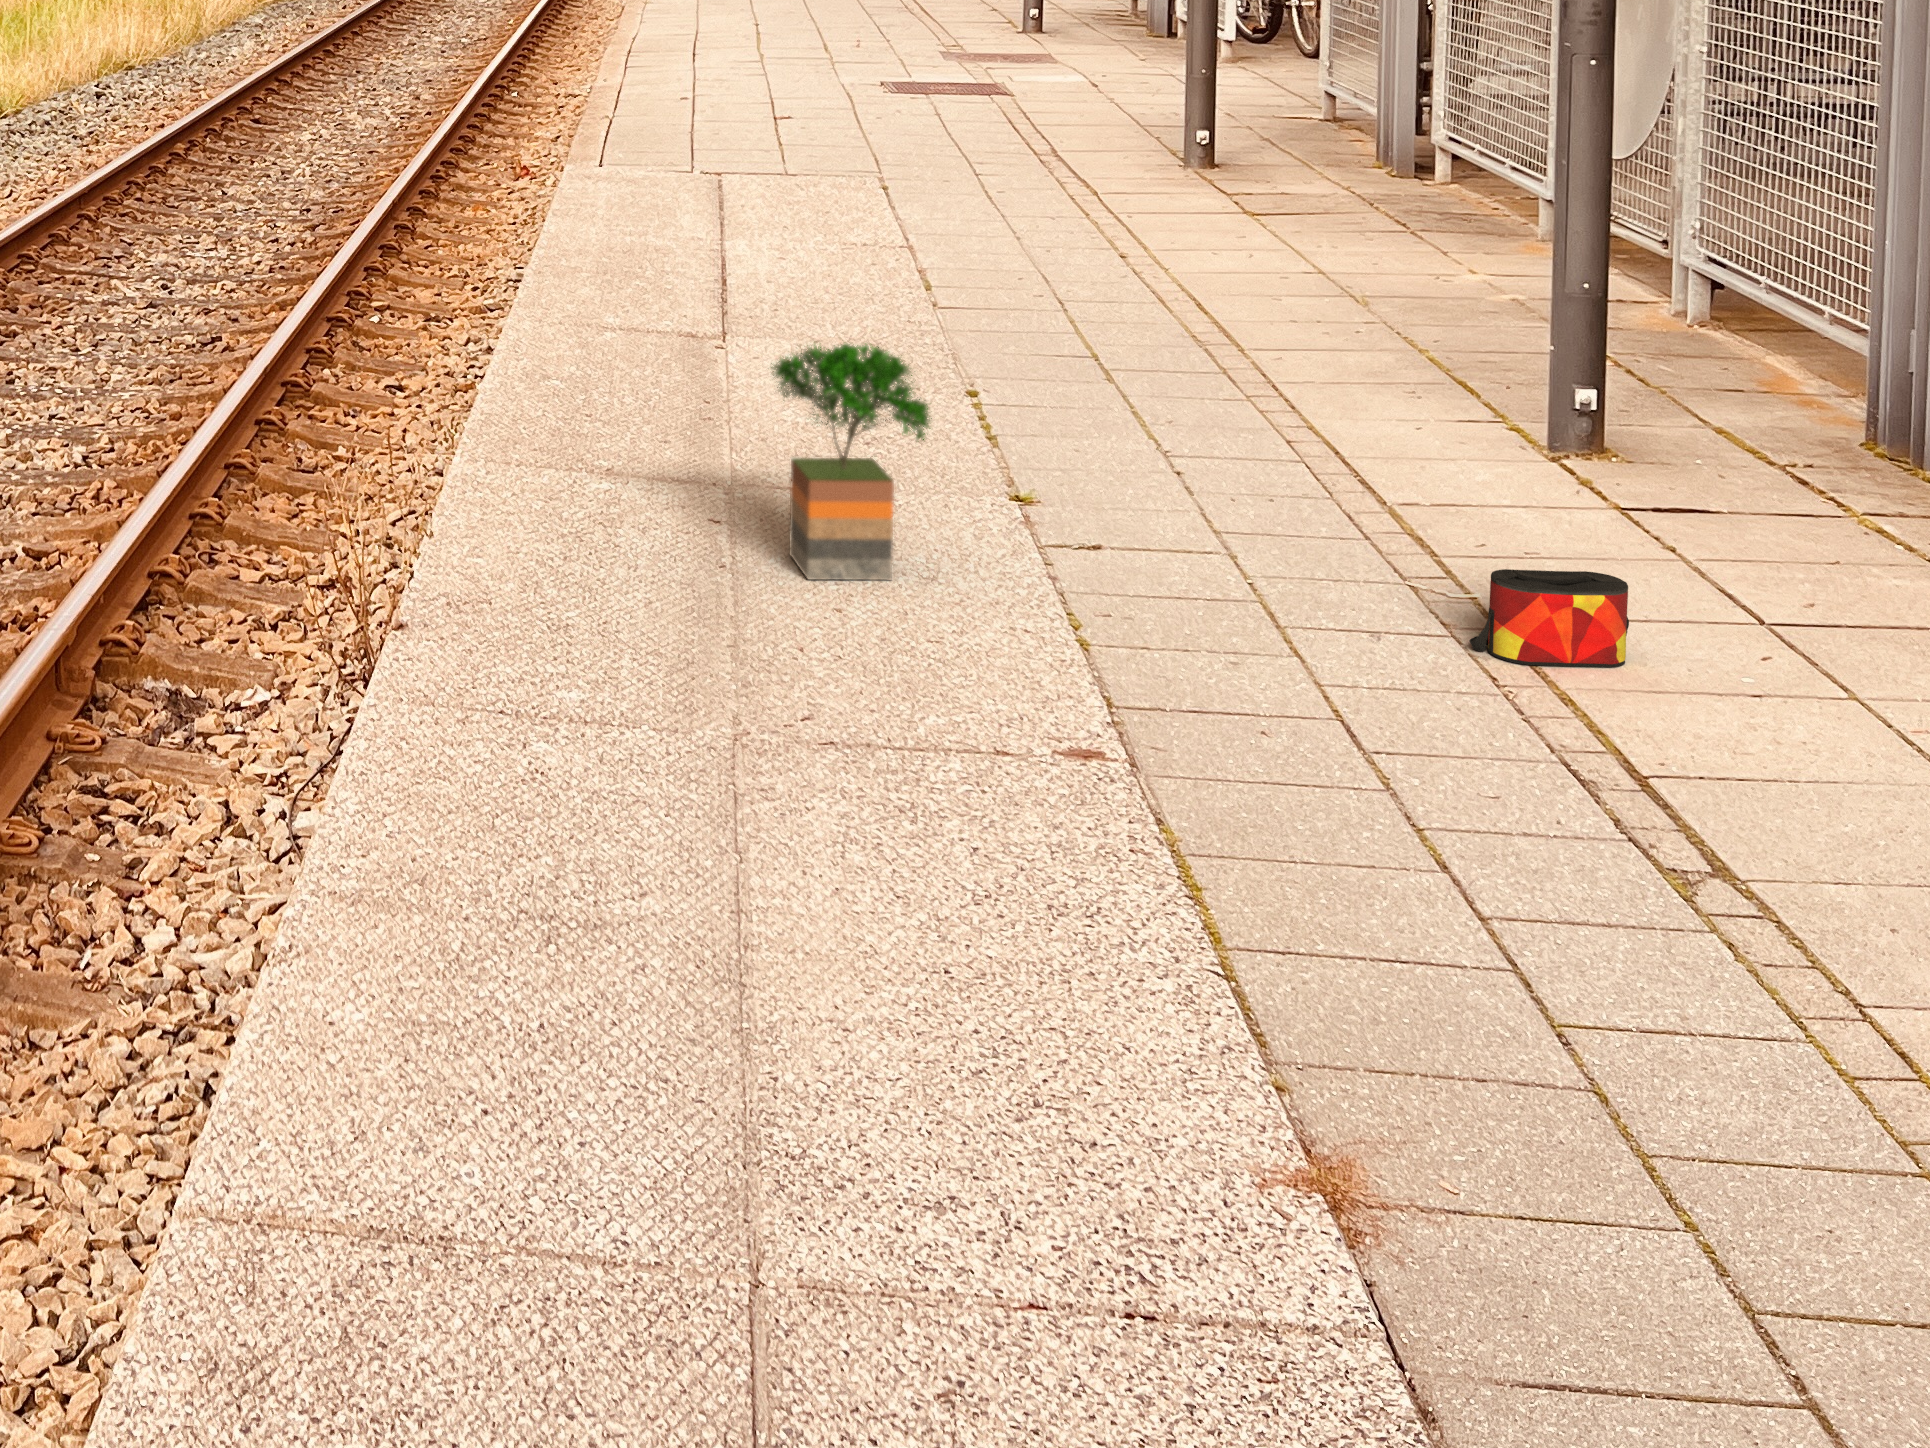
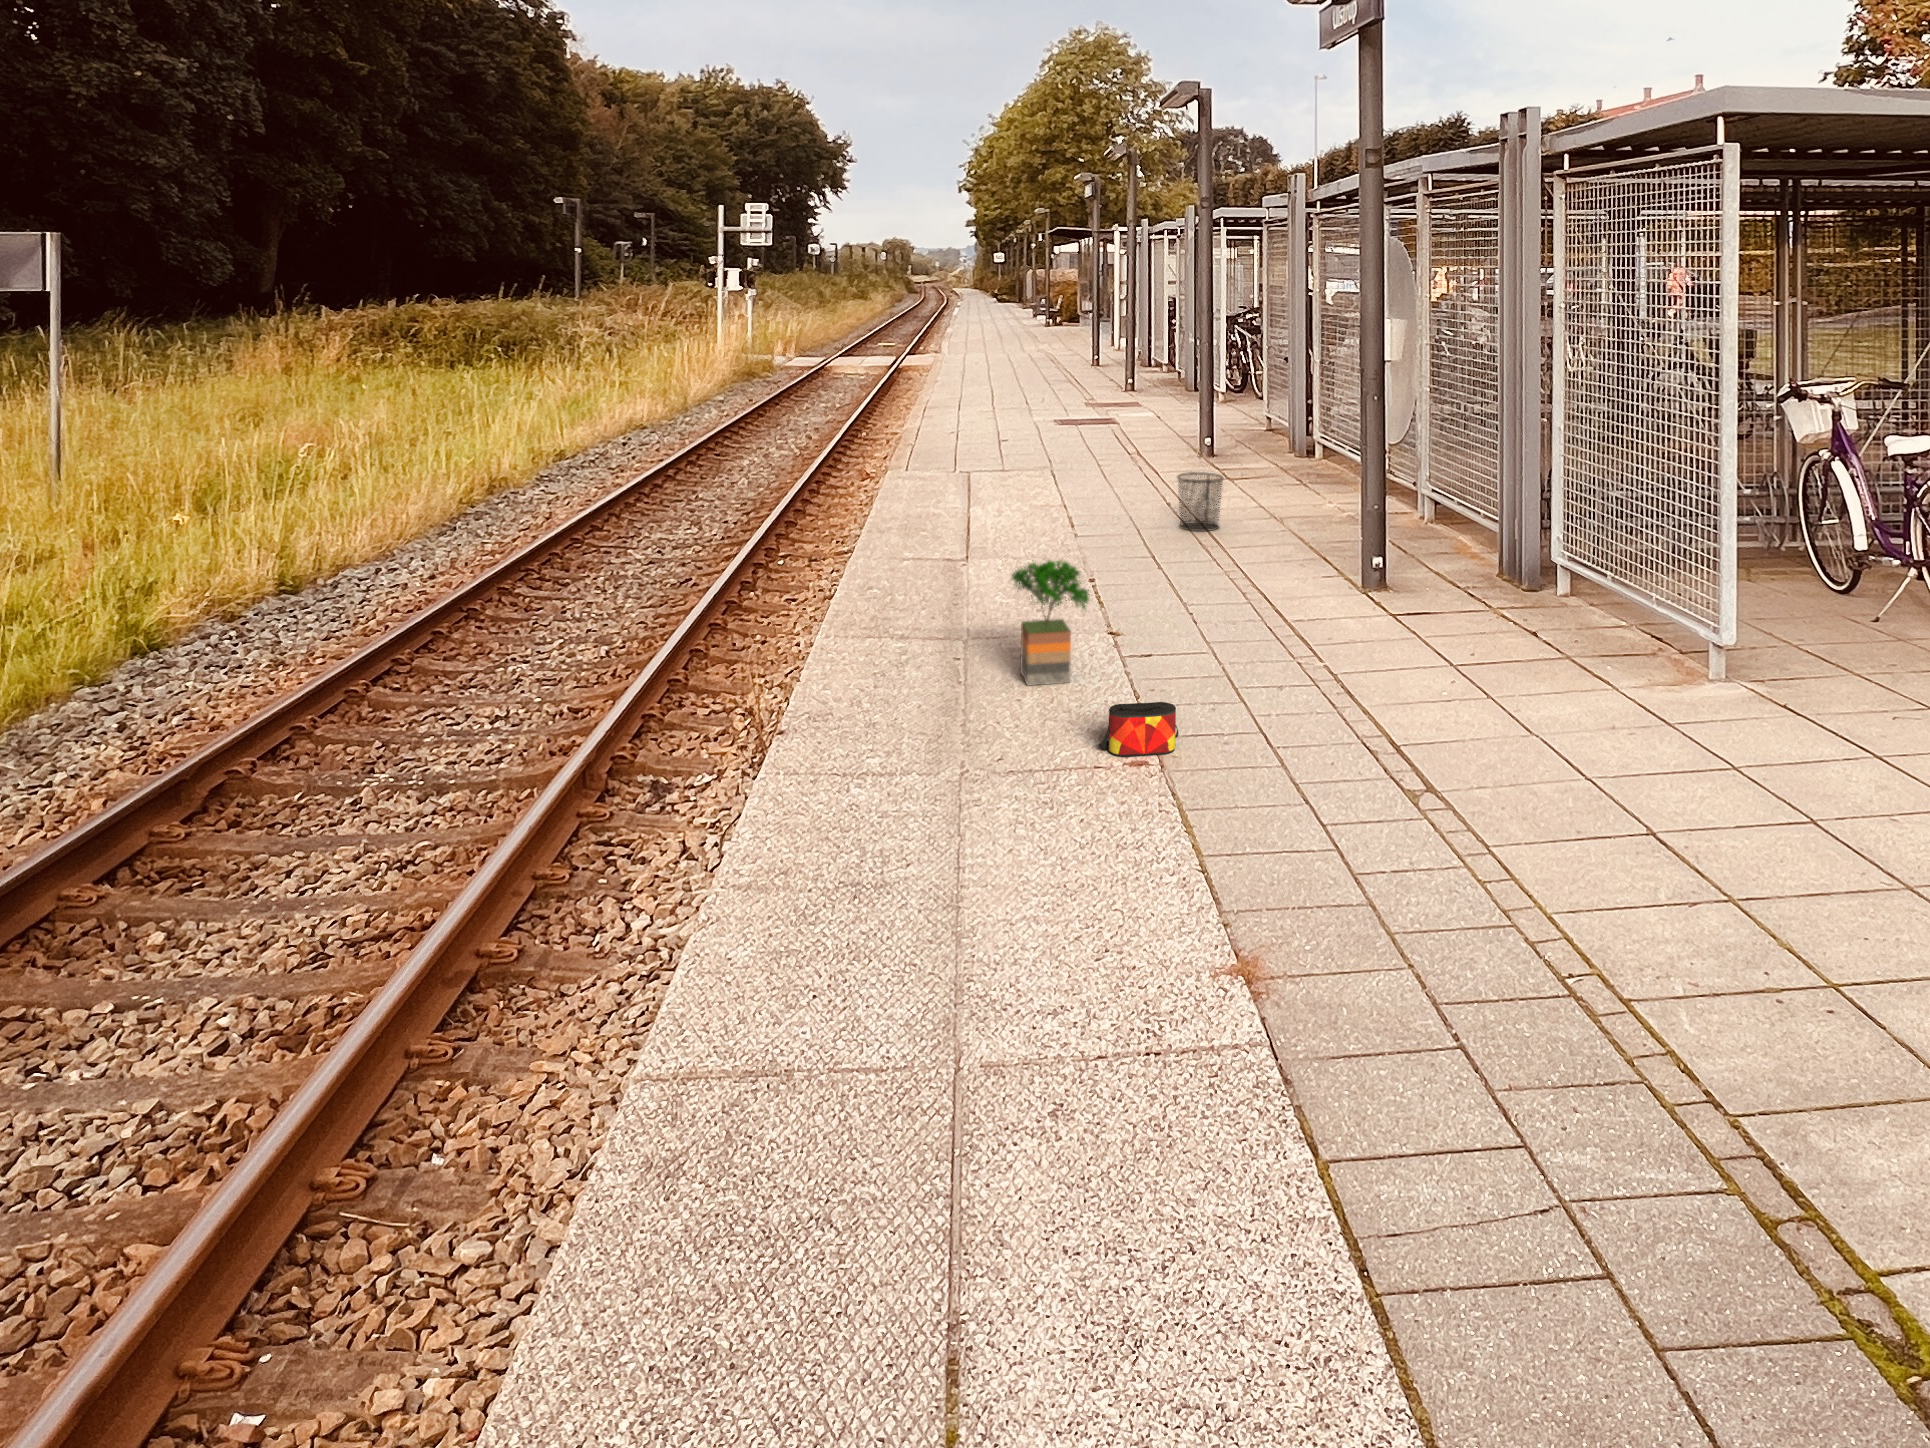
waste bin: none [1051,209,1151,323] -> present [1177,472,1224,532]
bag: present [1469,569,1629,668] -> present [1099,702,1178,757]

